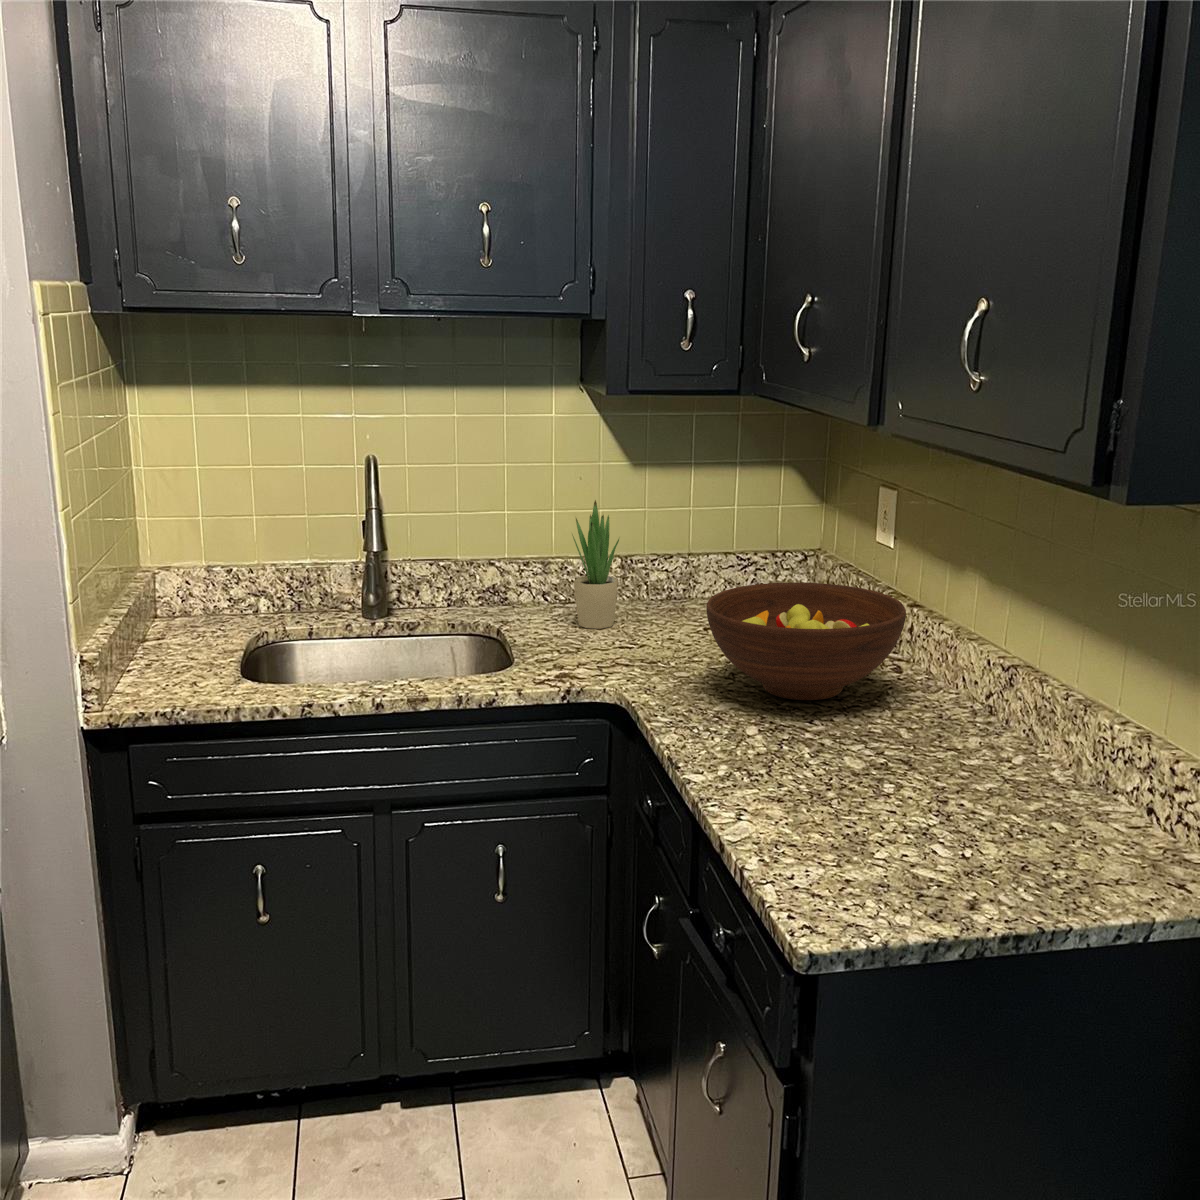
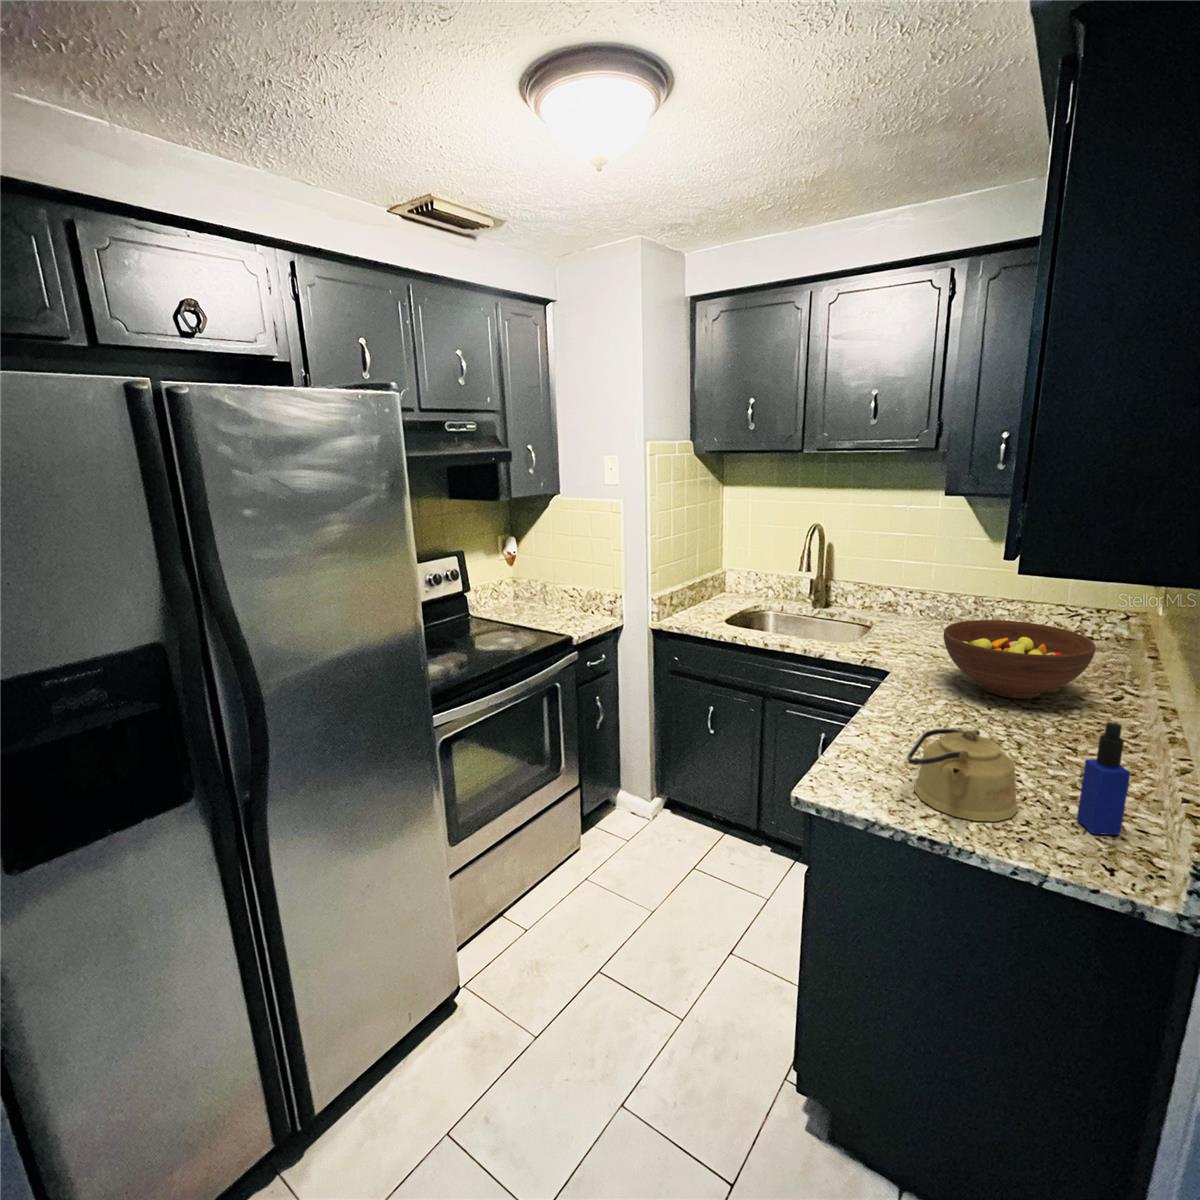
potted plant: present [572,500,619,629] -> none [922,559,955,635]
bottle: none [1091,690,1151,849] -> present [1077,722,1130,835]
kettle: none [881,750,1045,890] -> present [907,728,1018,821]

